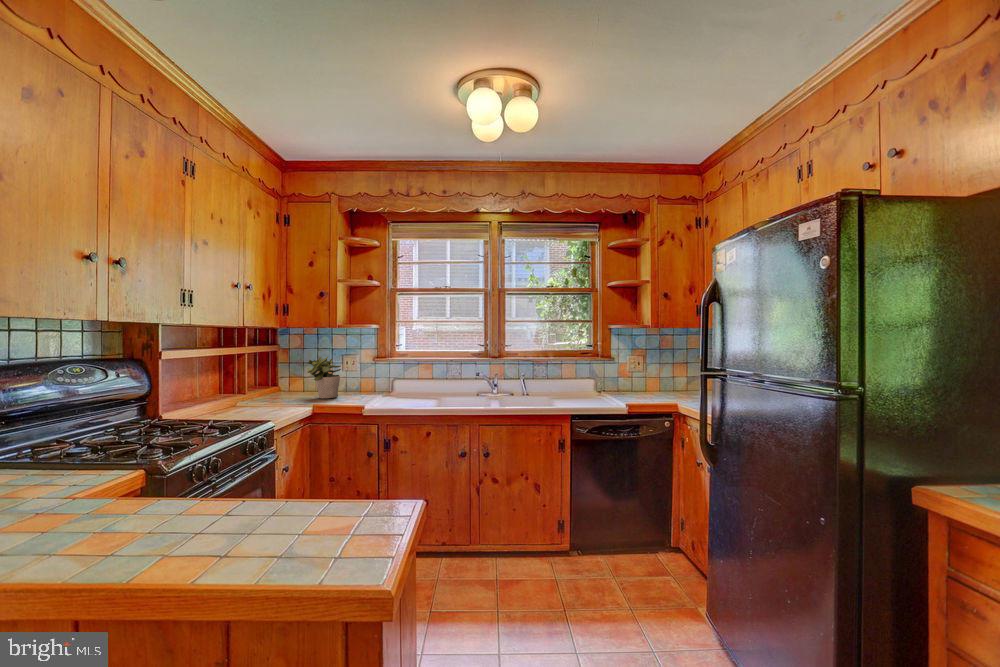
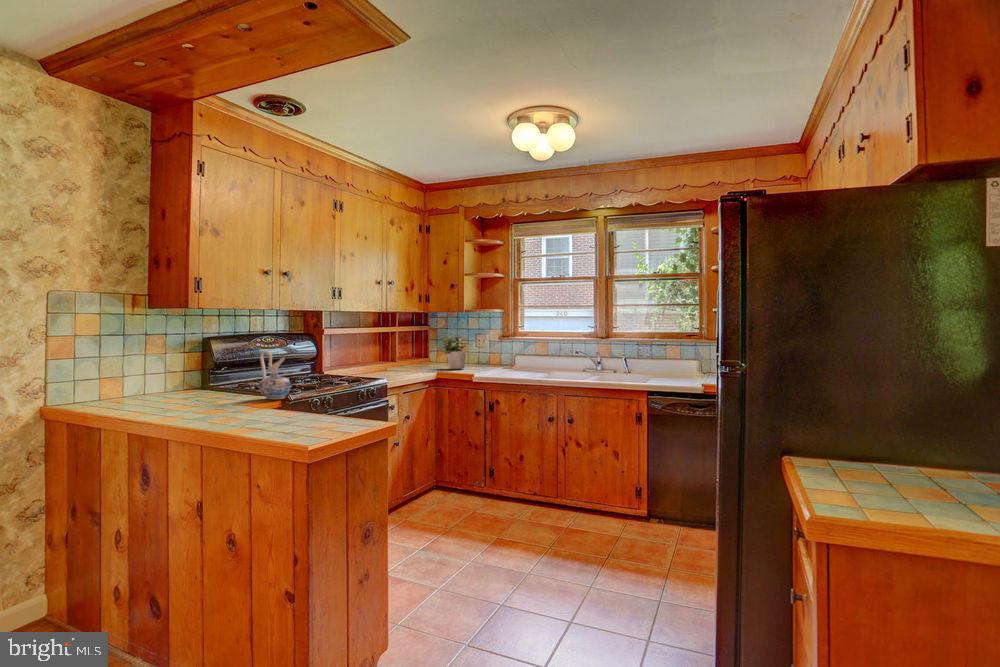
ceramic pitcher: none [86,435,158,535] -> present [259,351,290,399]

